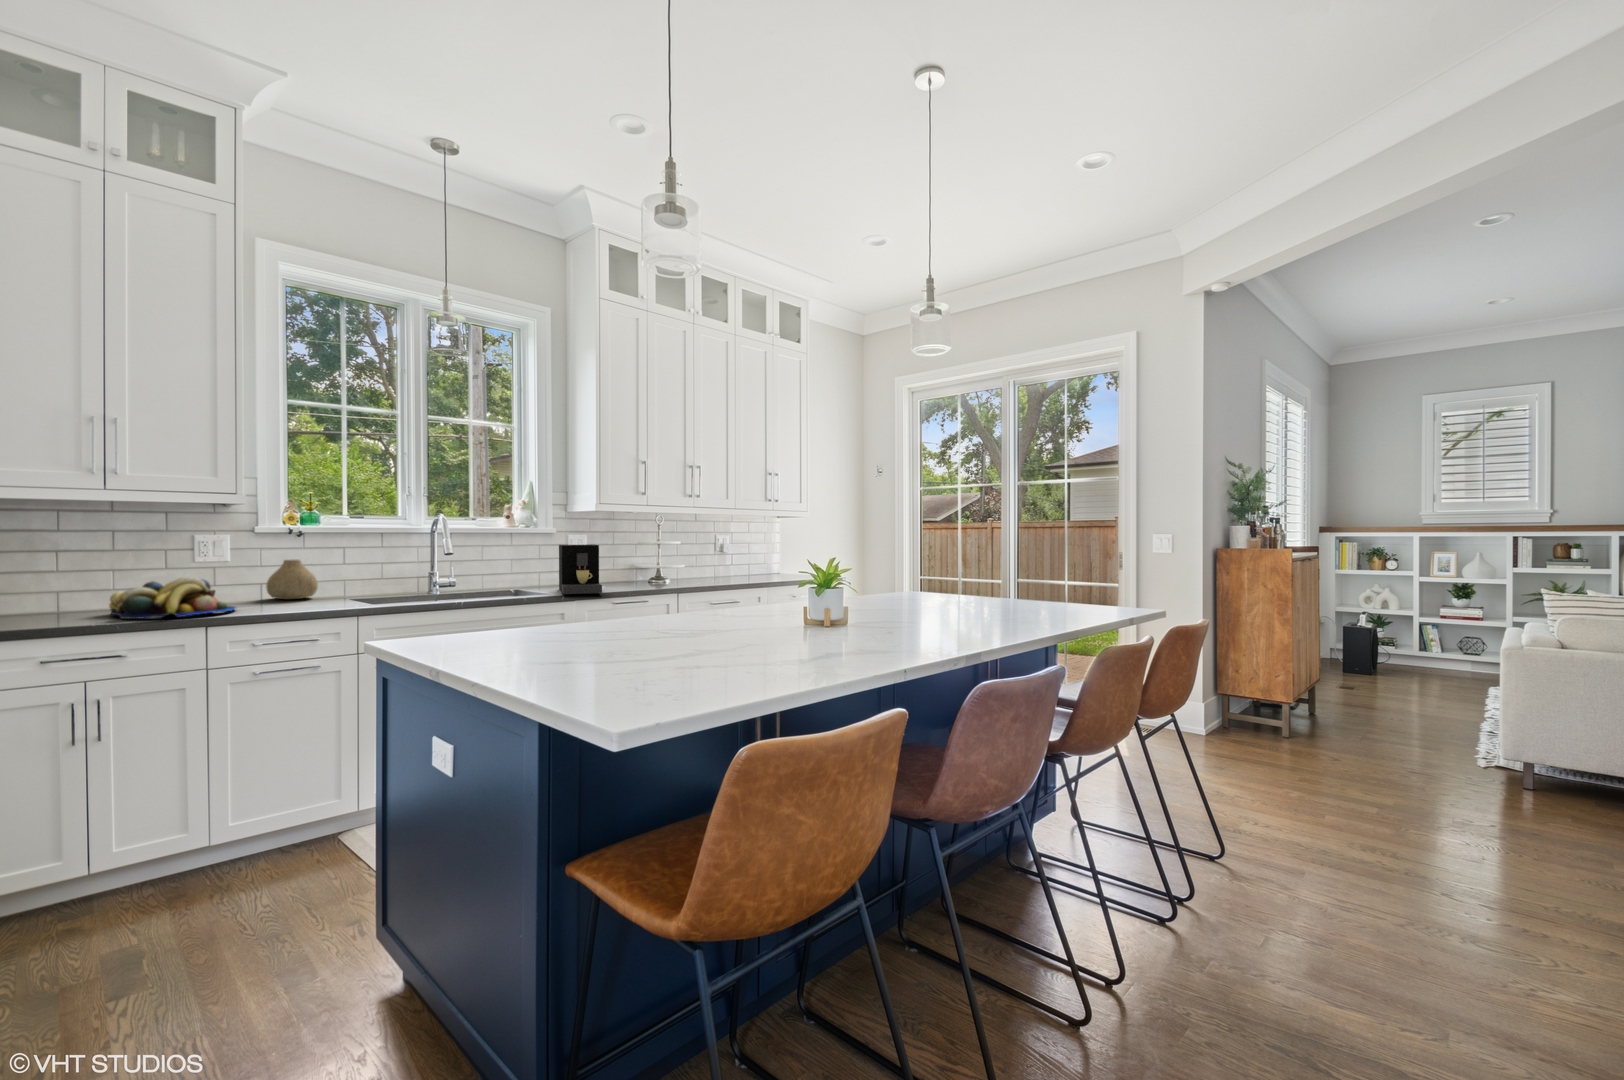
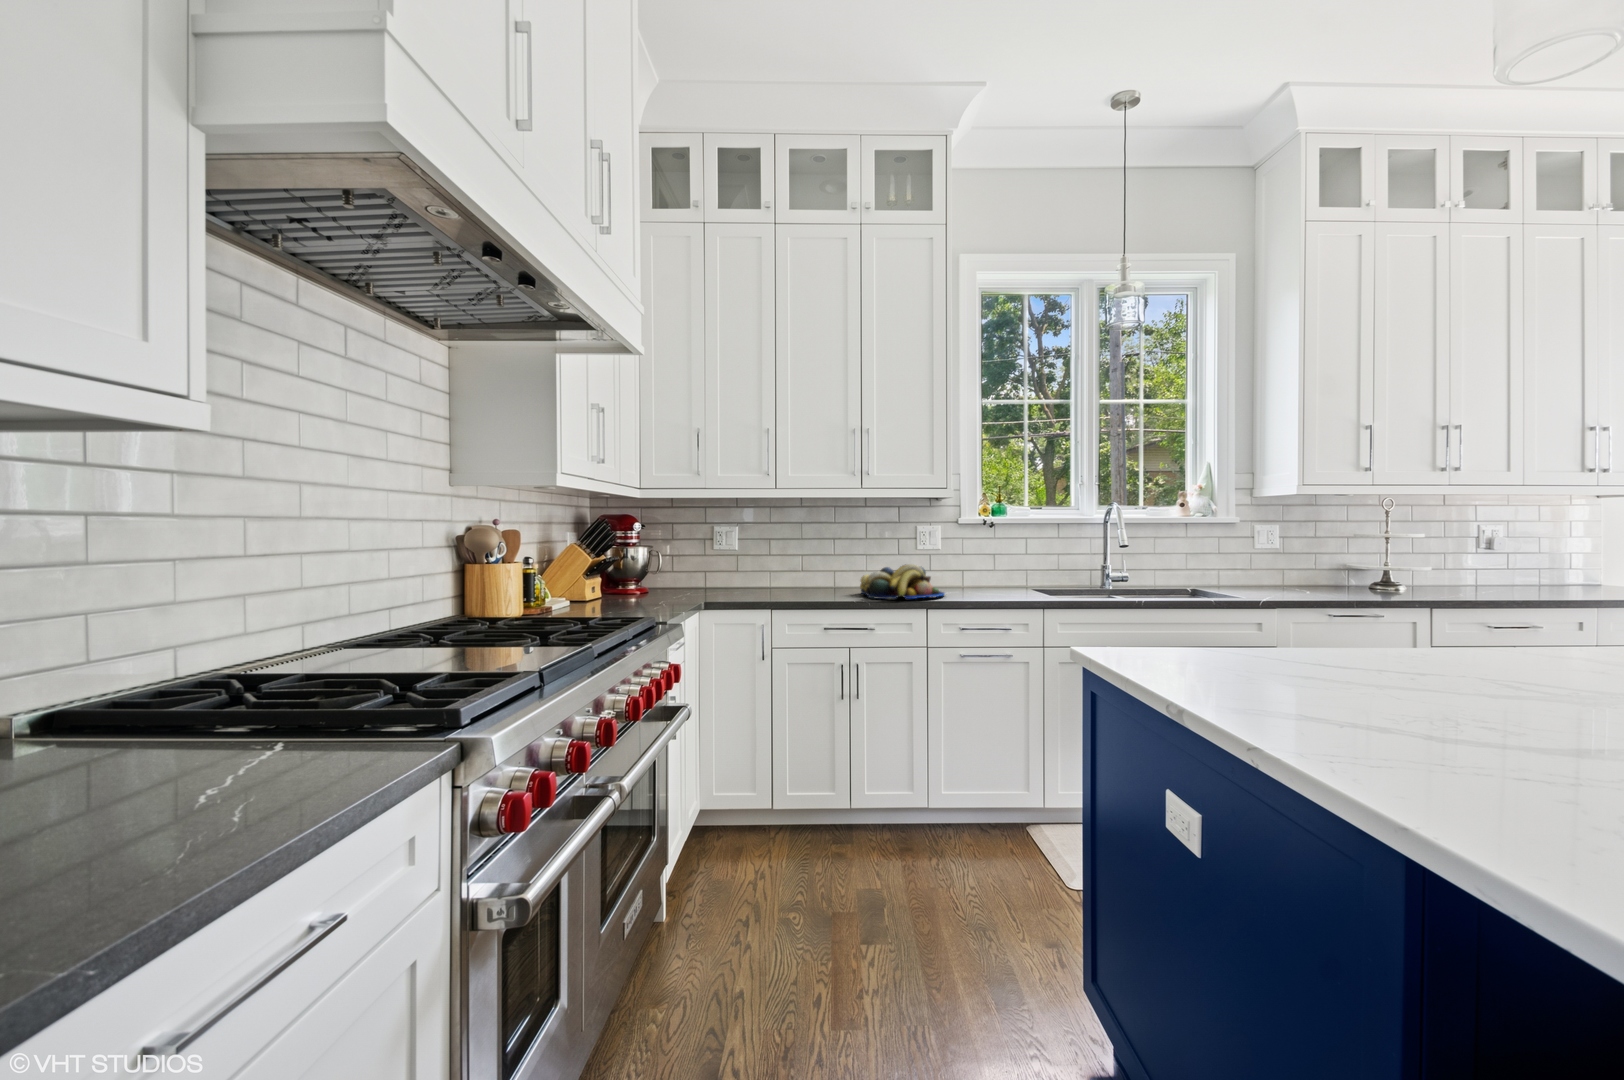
coffee maker: present [559,544,602,594] -> none [1251,537,1318,598]
vase: present [266,560,318,599] -> none [963,550,1004,587]

